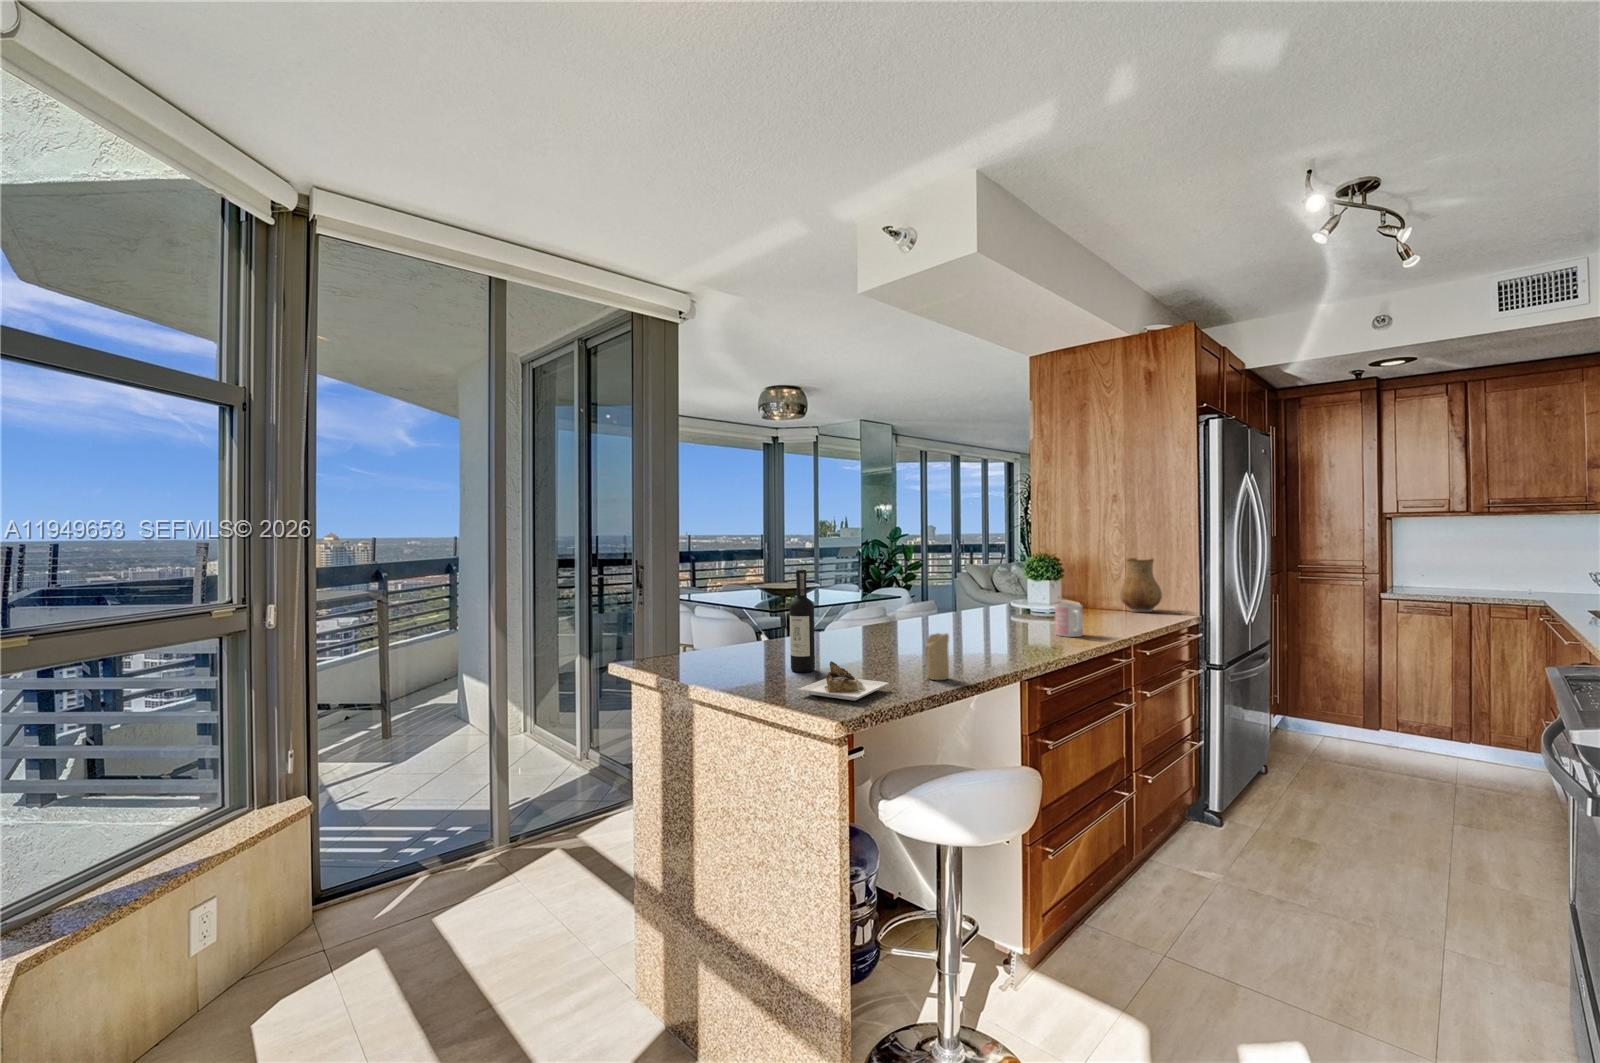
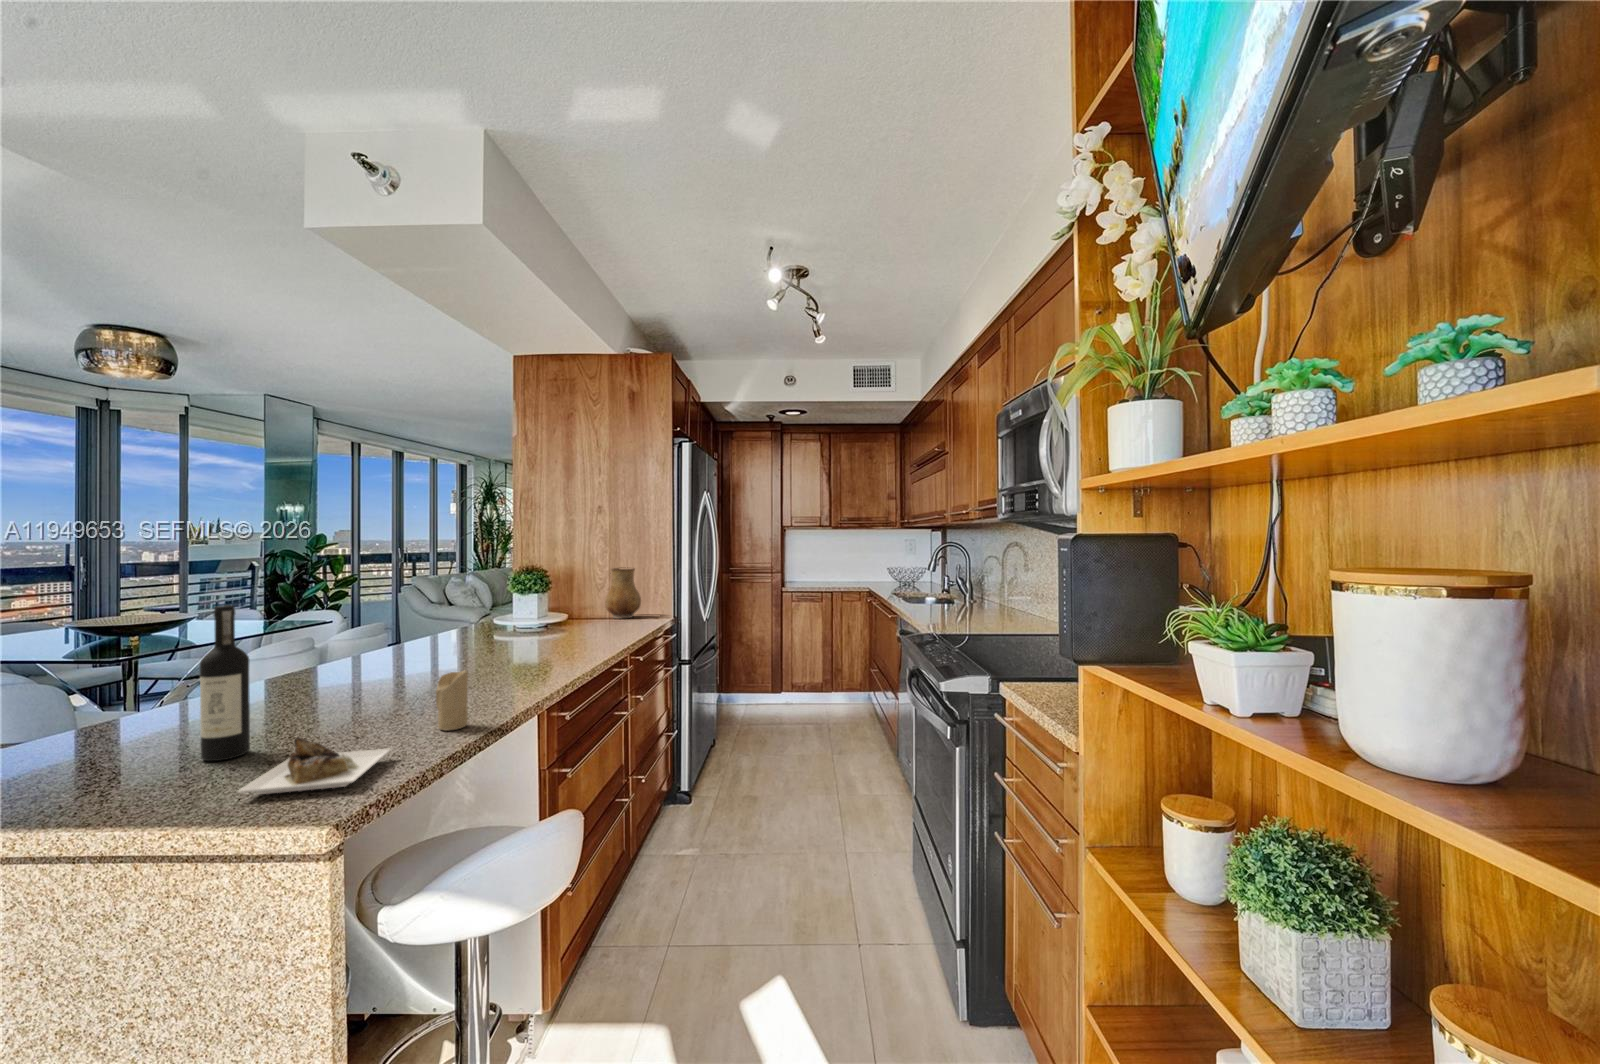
mug: present [1055,603,1083,637] -> none [559,618,588,652]

